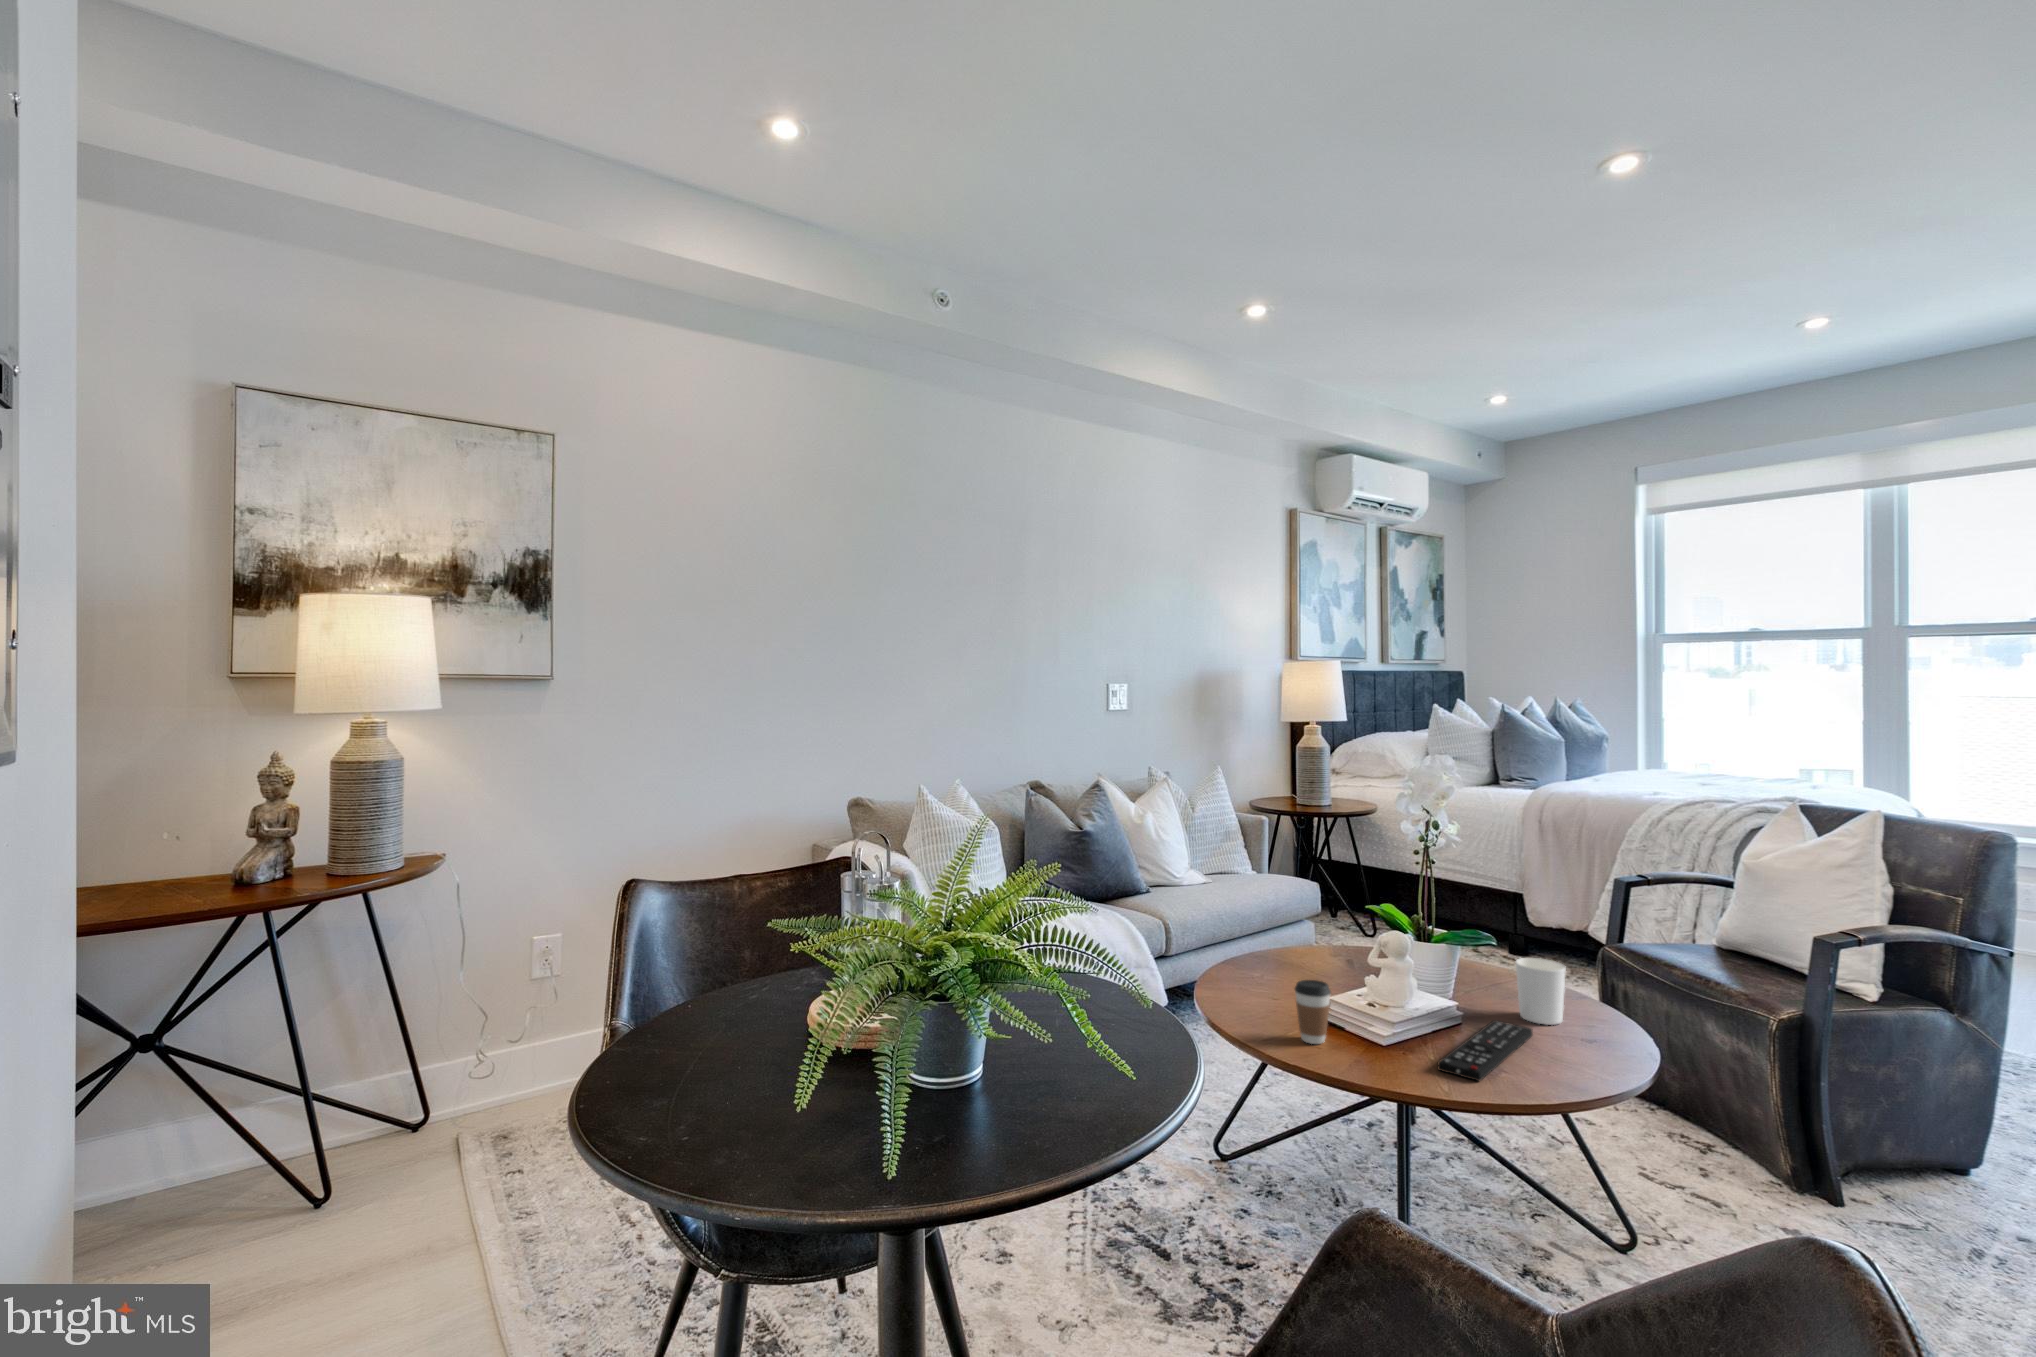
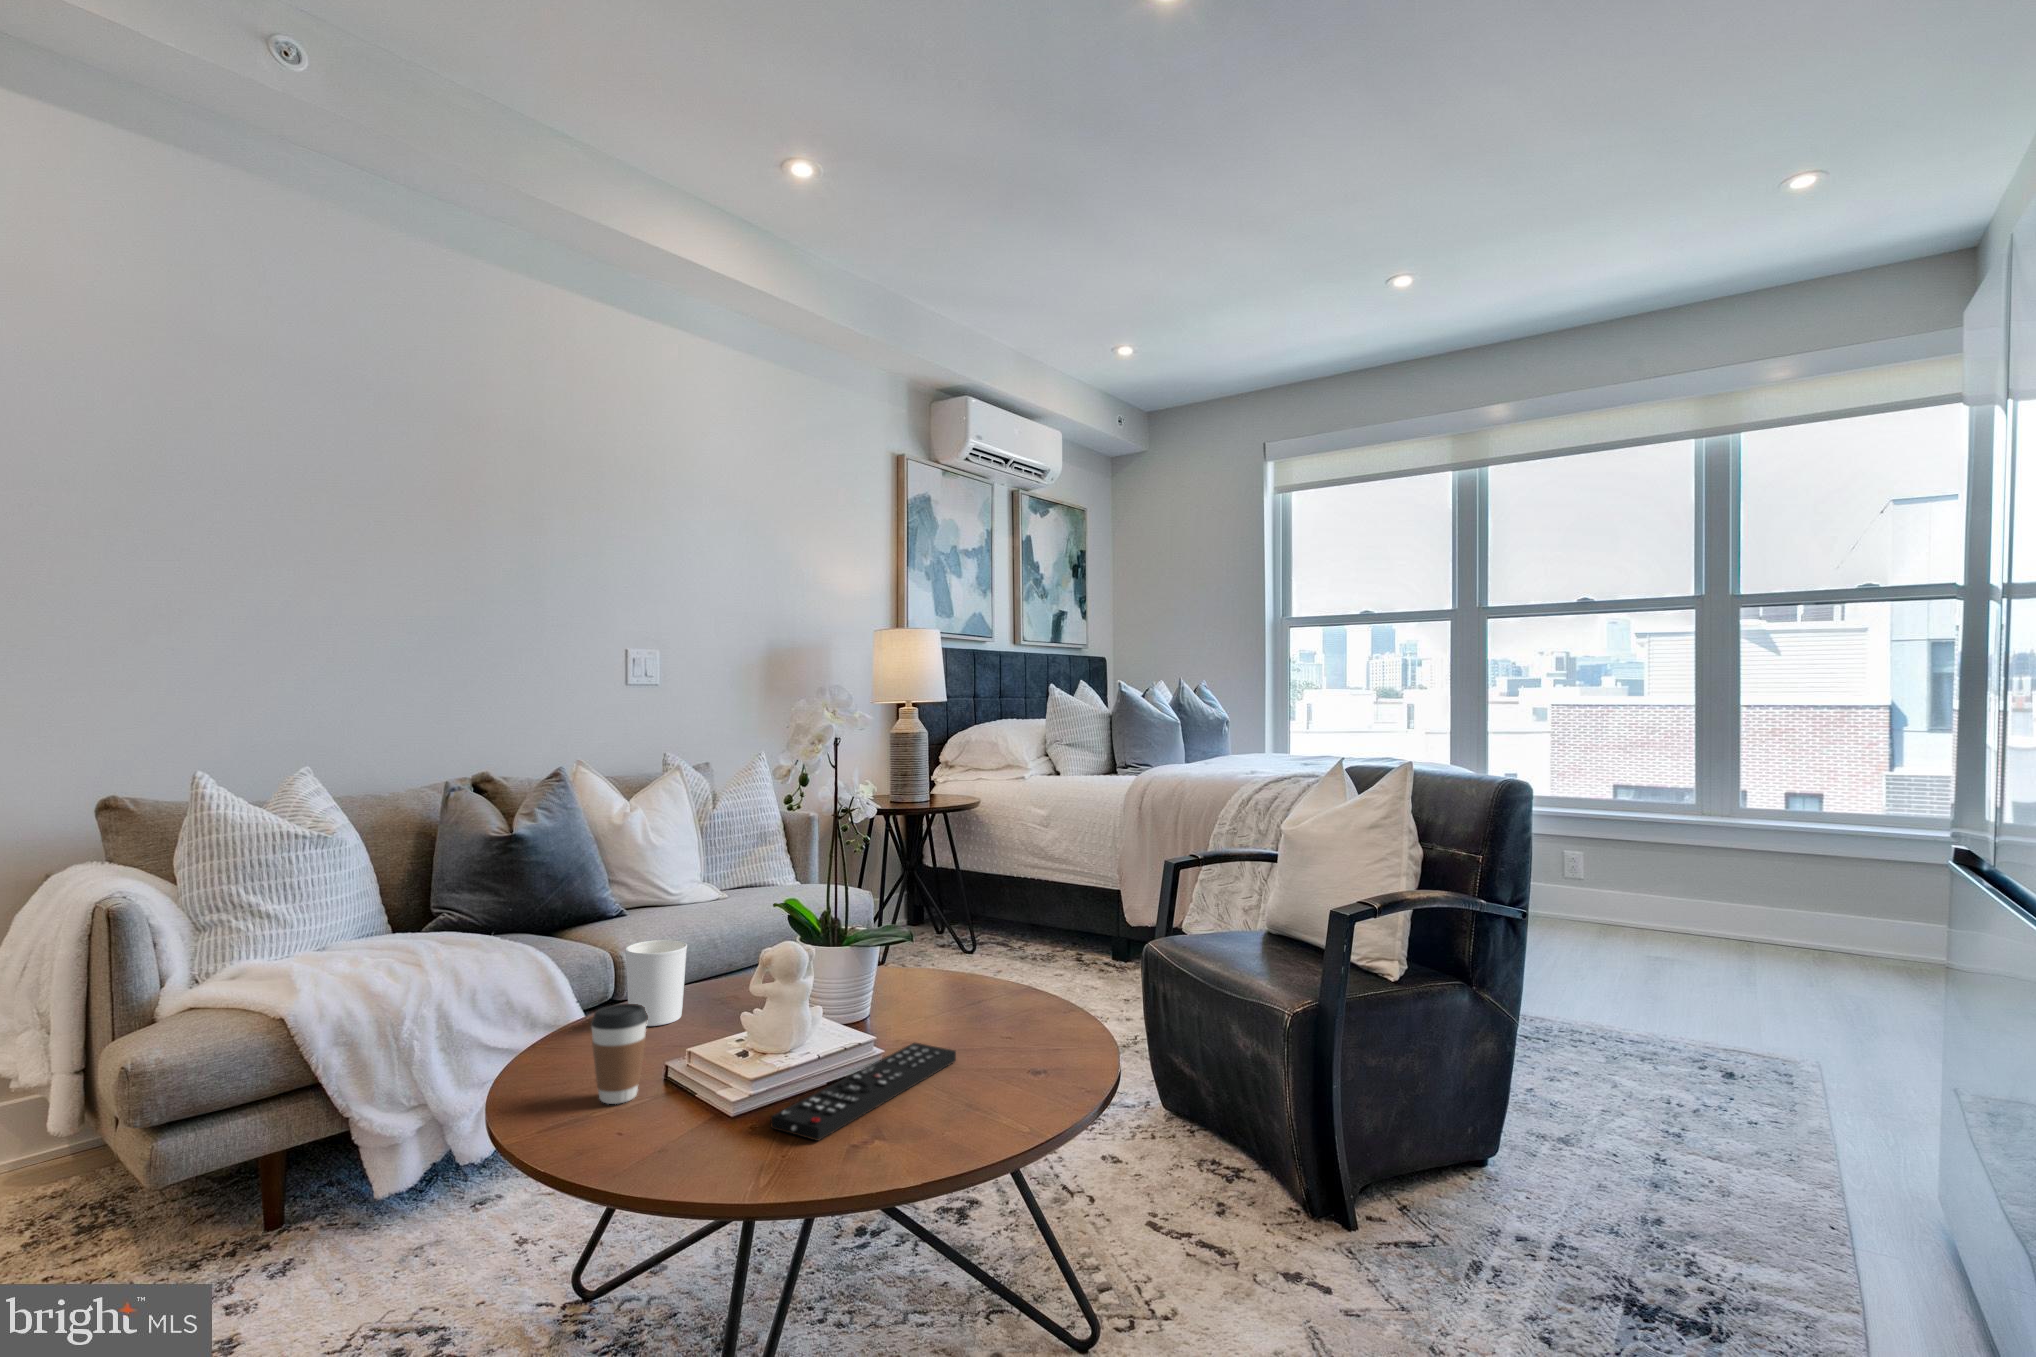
candle holder: present [1516,958,1566,1025] -> present [625,940,687,1026]

